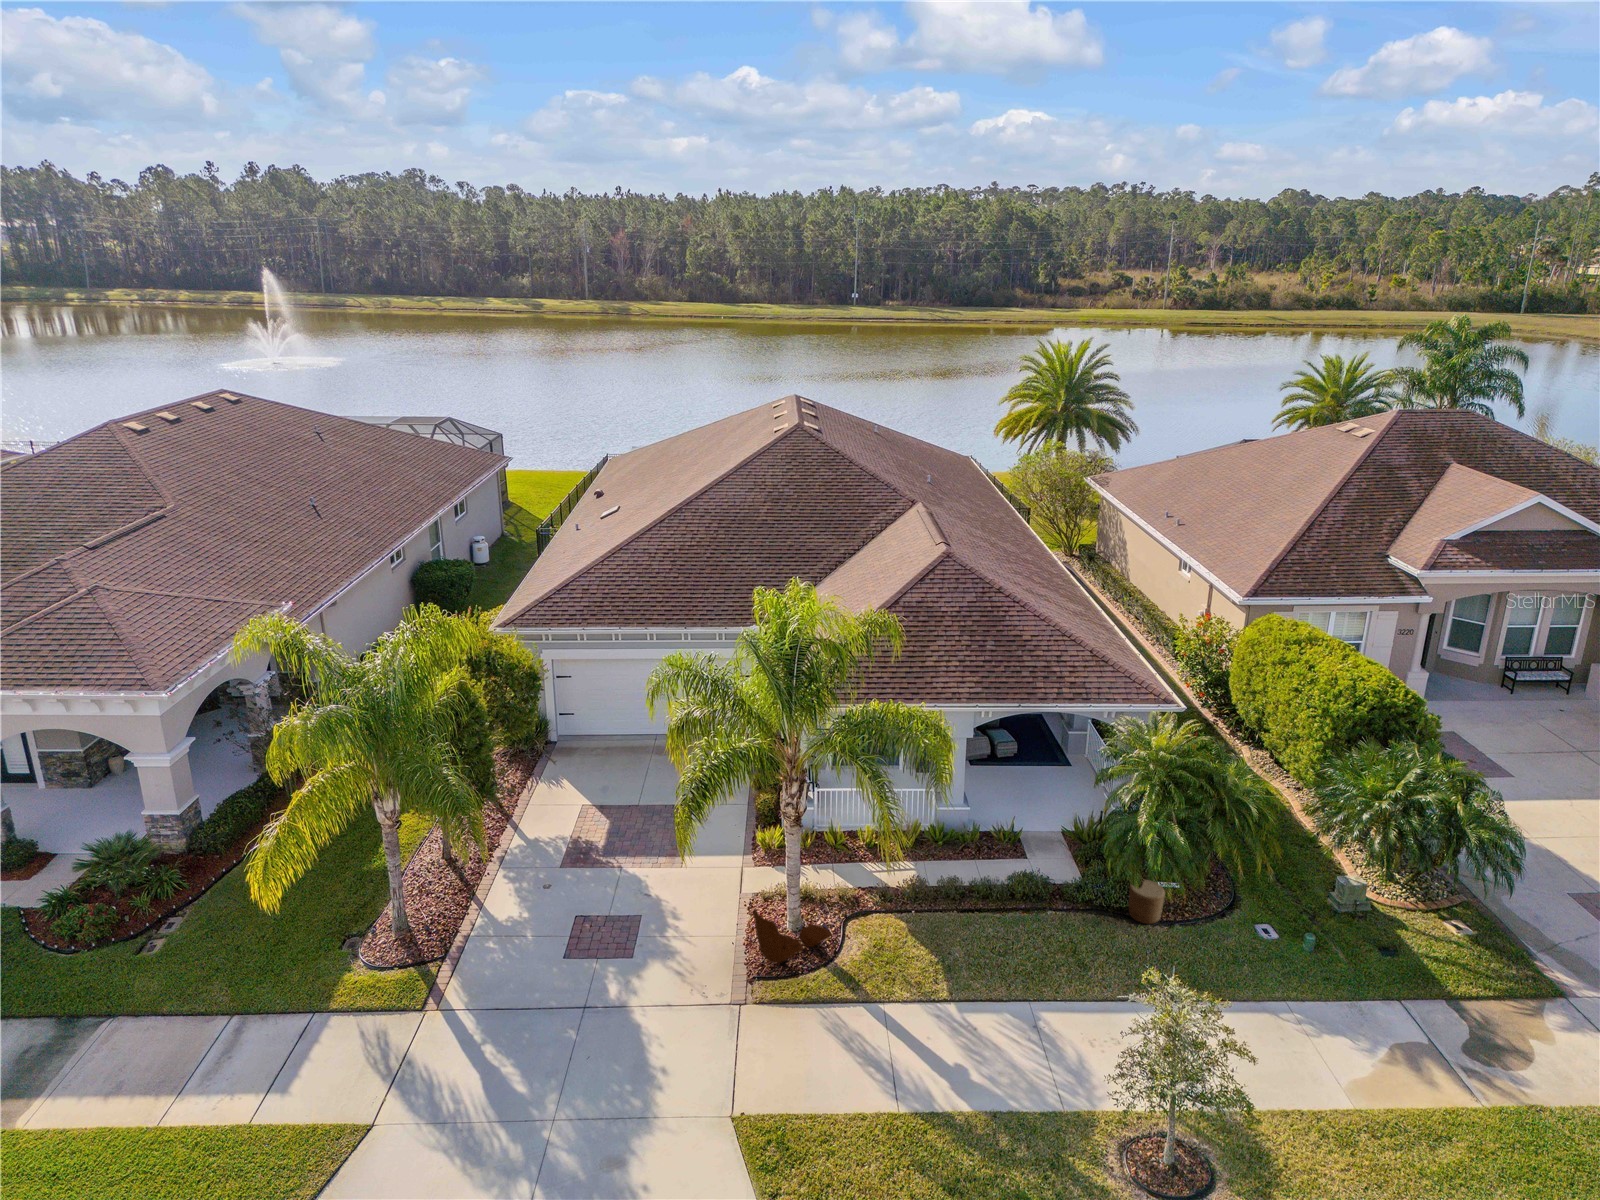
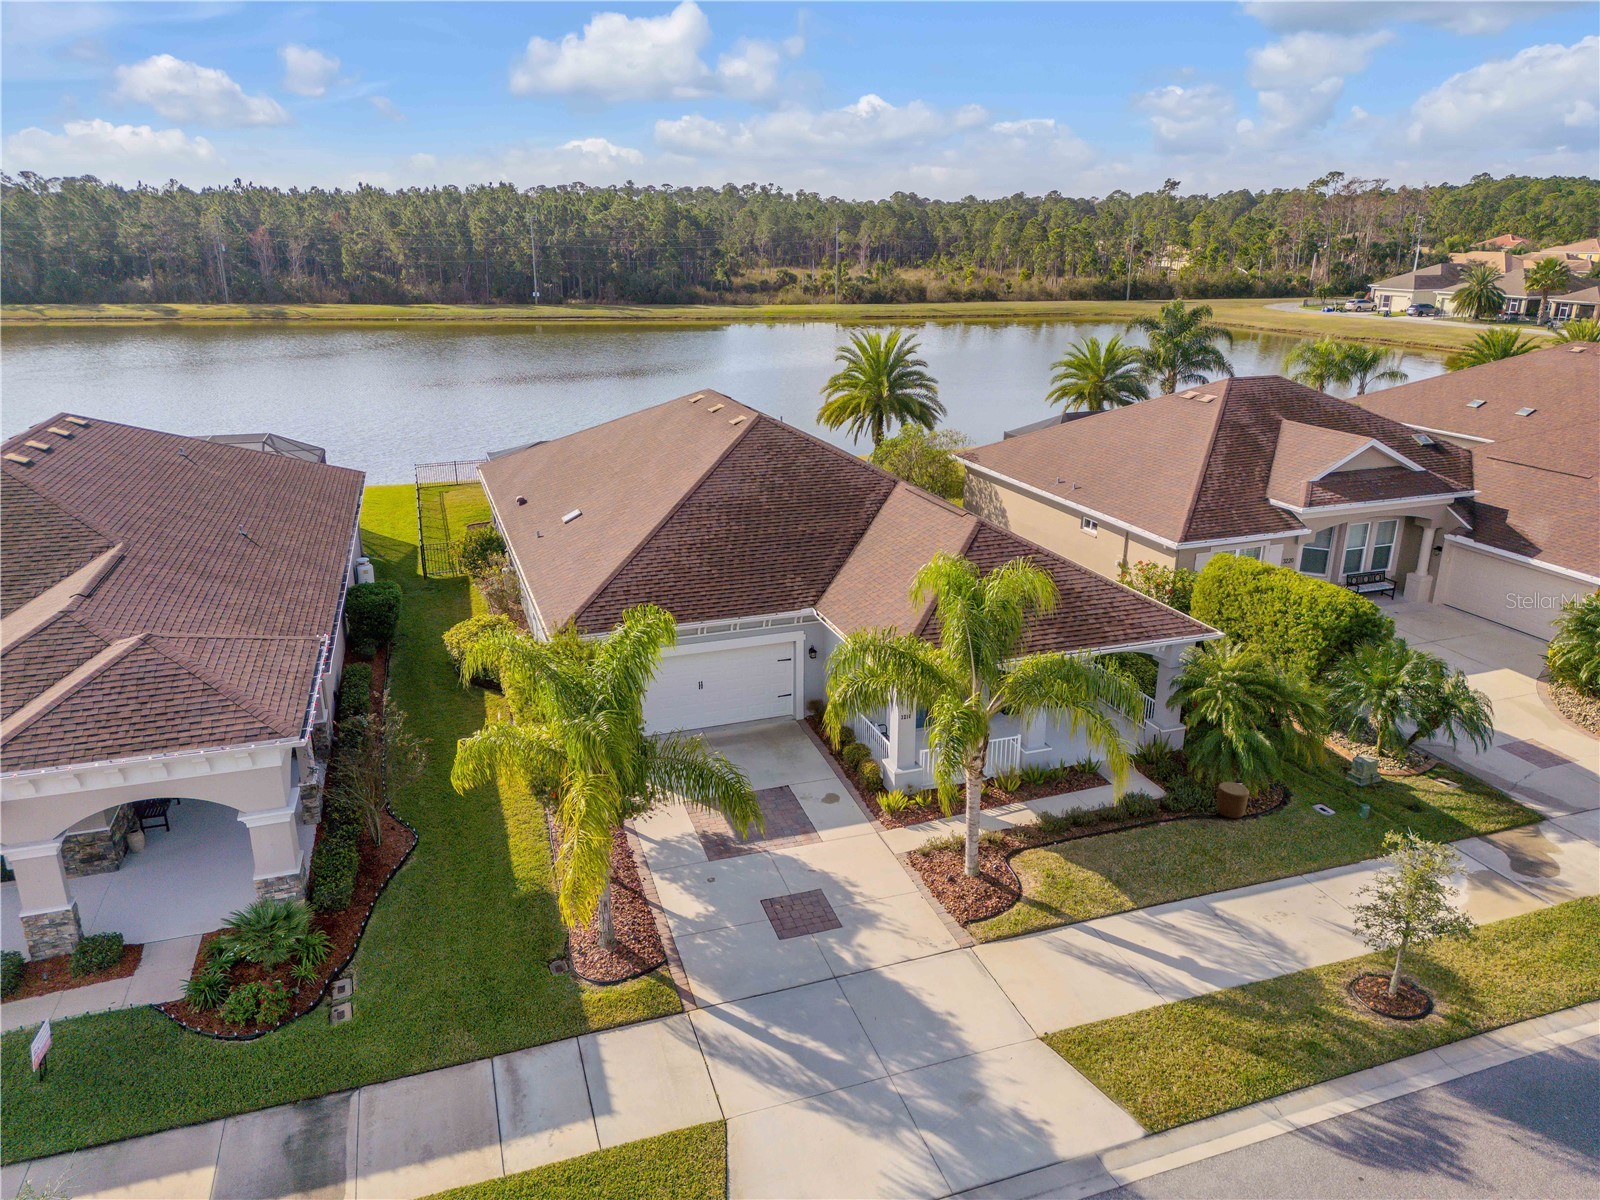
lounge chair: present [753,909,830,976] -> none [965,857,1013,919]

